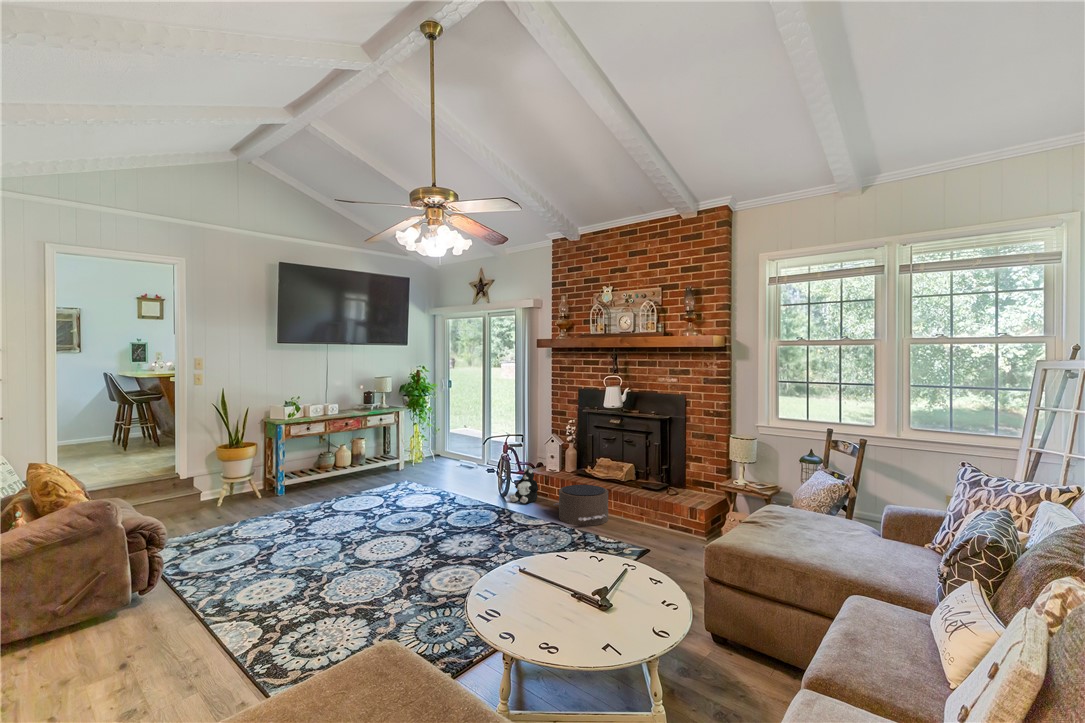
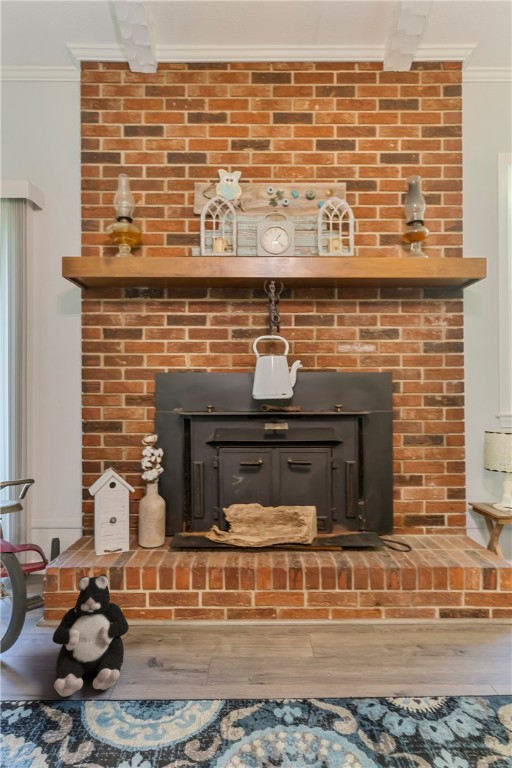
pouf: present [553,485,608,526] -> none [216,578,386,726]

